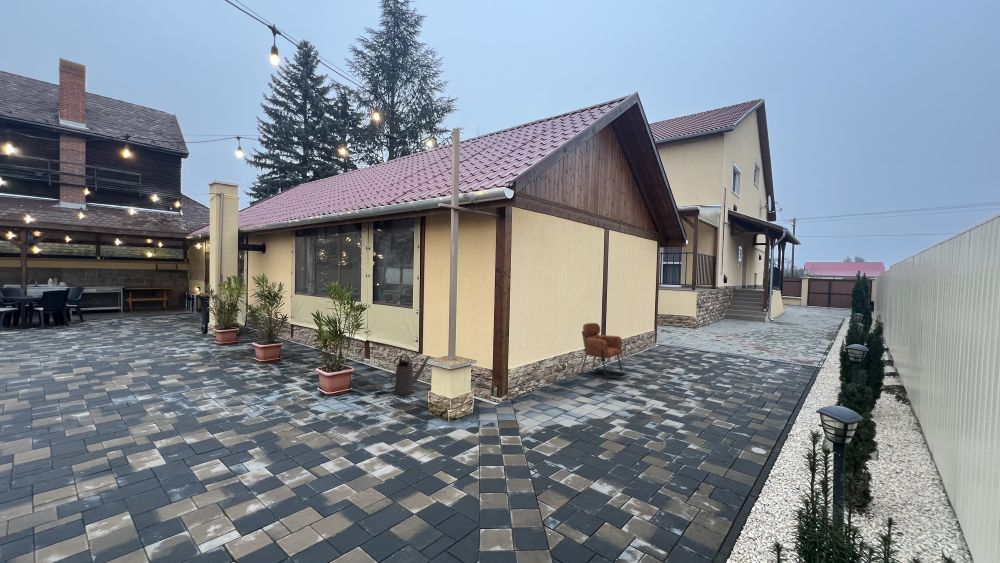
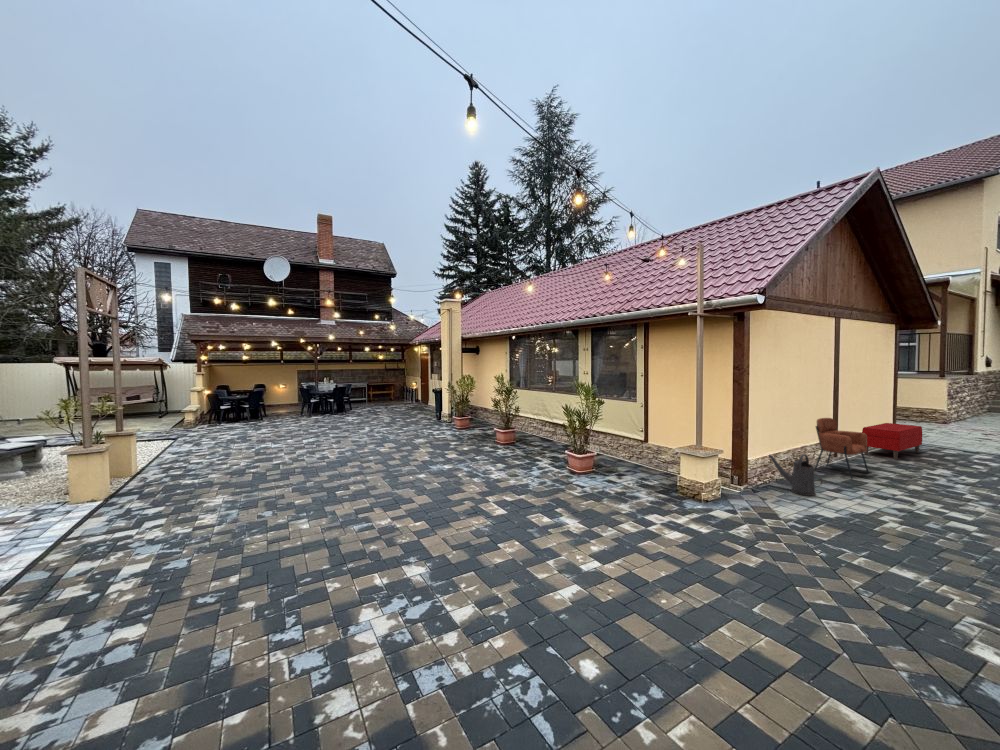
bench: none [625,327,669,360] -> present [862,423,922,460]
watering can: present [390,354,430,395] -> present [769,454,823,496]

